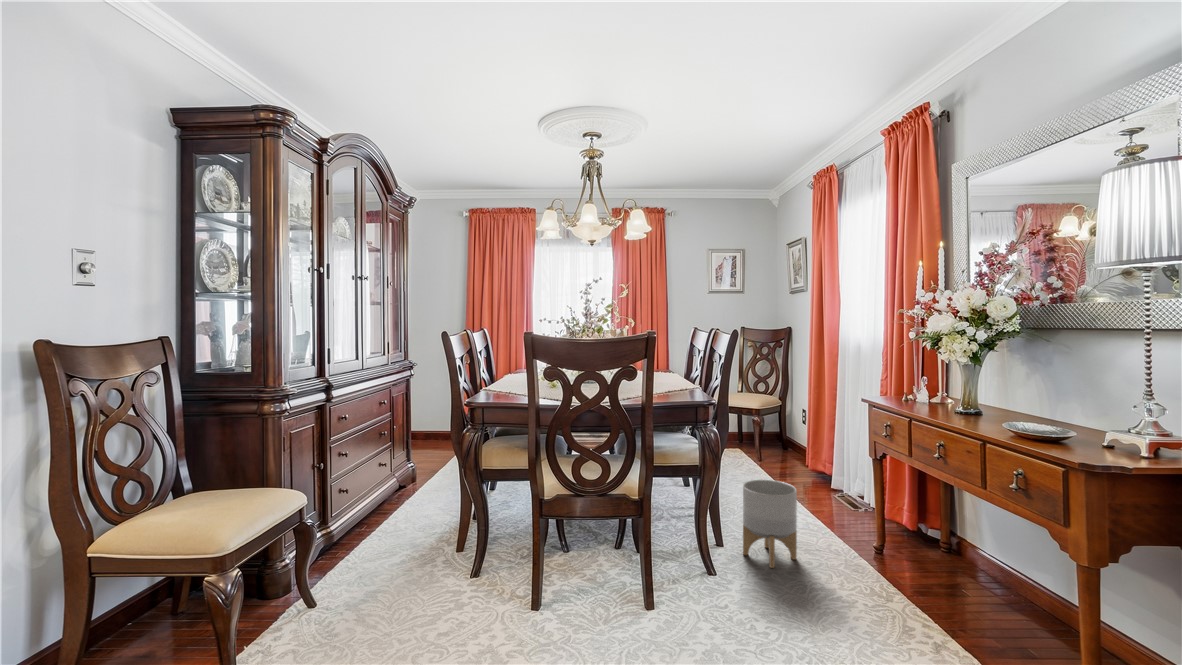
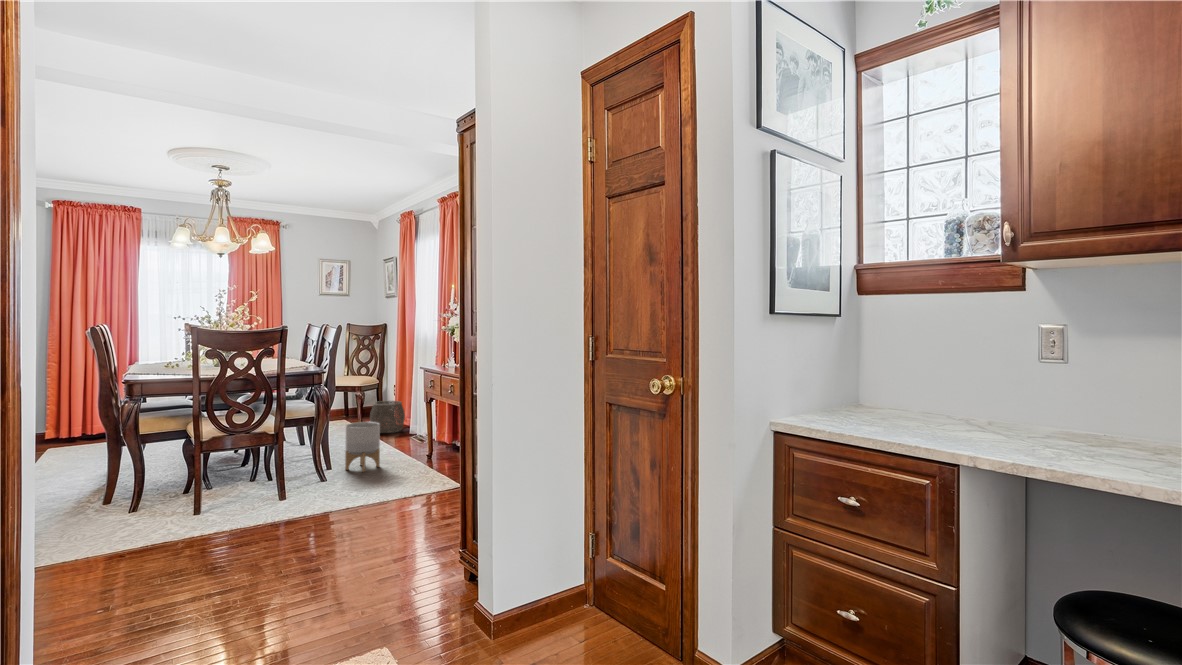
woven basket: none [772,432,822,481] -> present [370,401,405,433]

